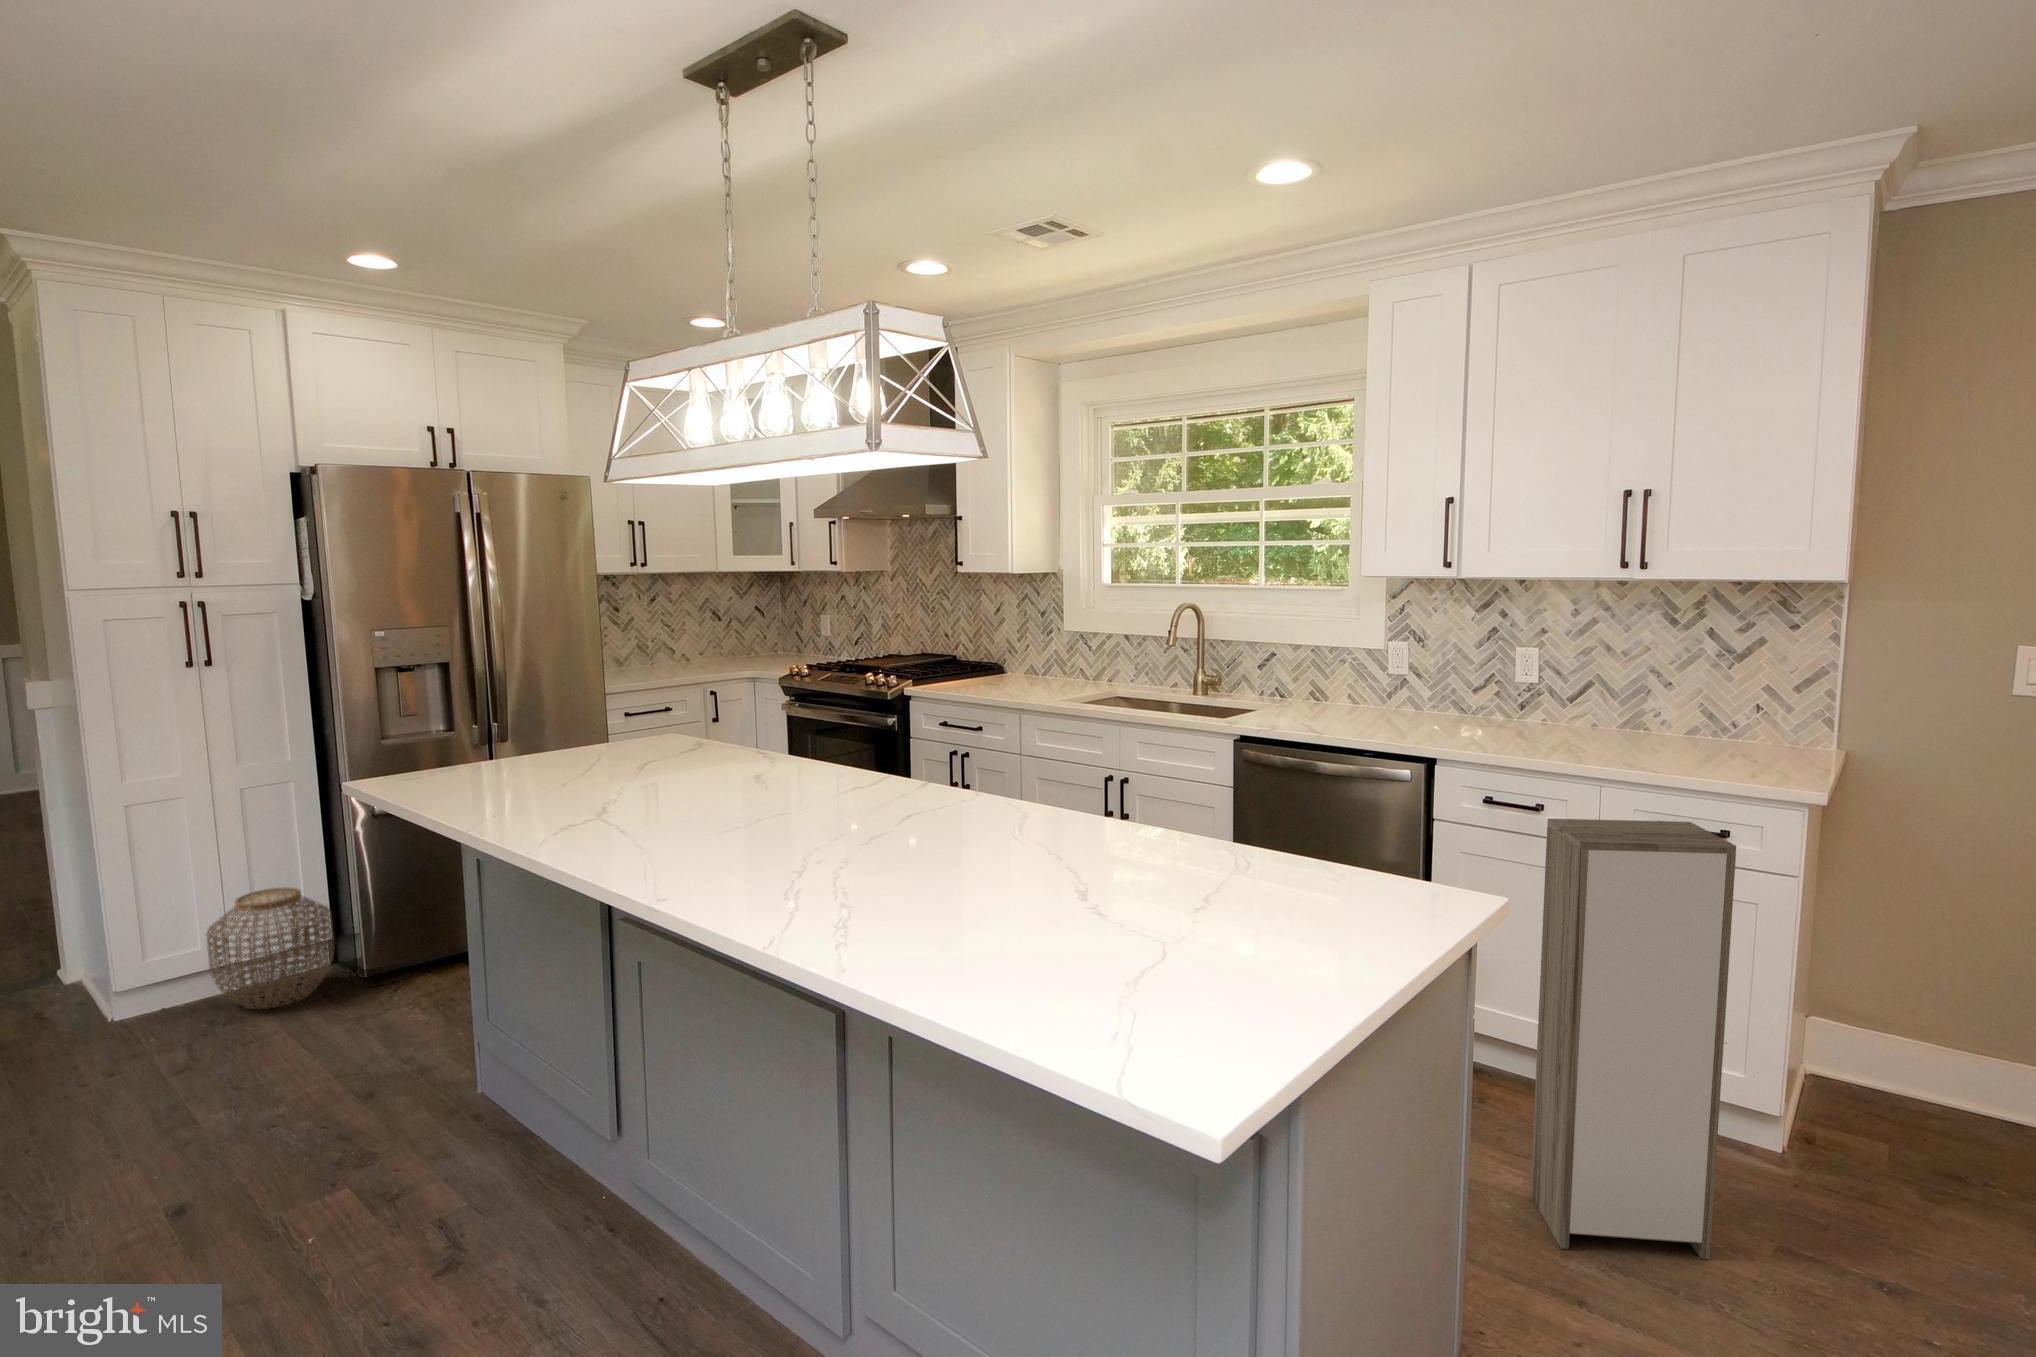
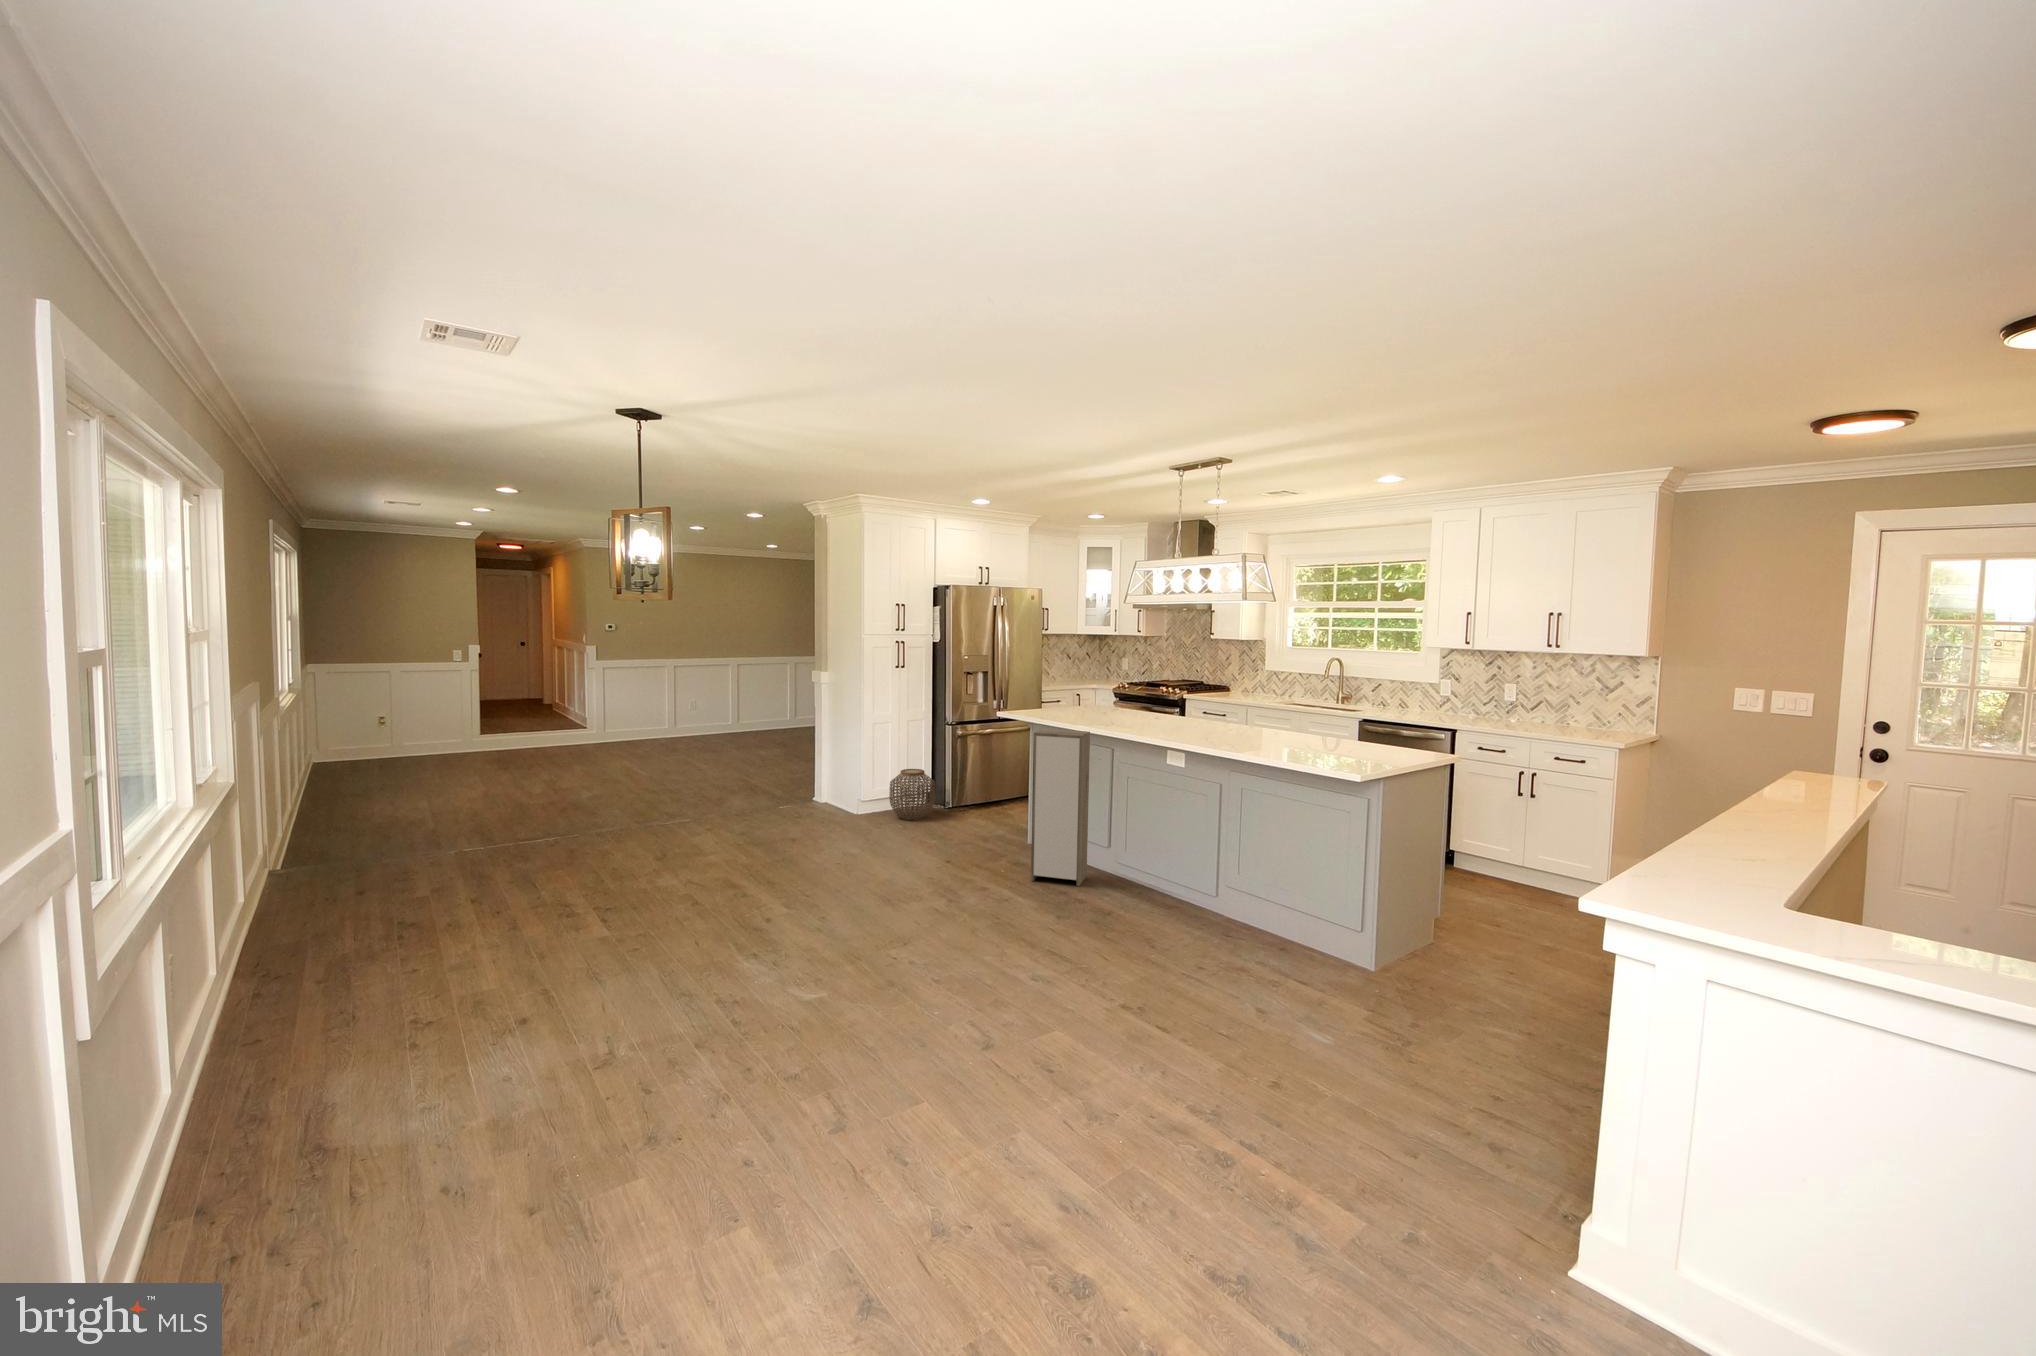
storage cabinet: present [1531,819,1736,1259] -> present [1031,729,1090,886]

